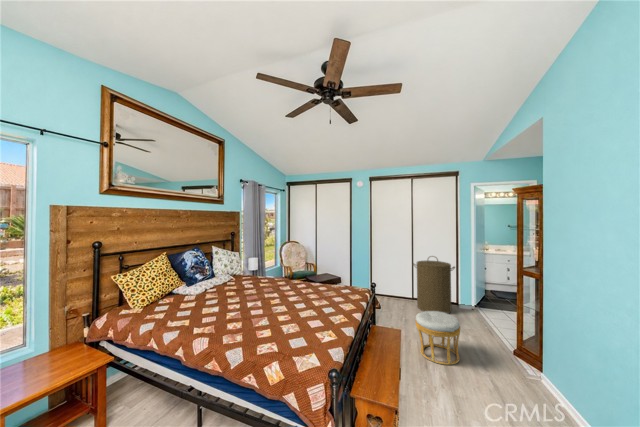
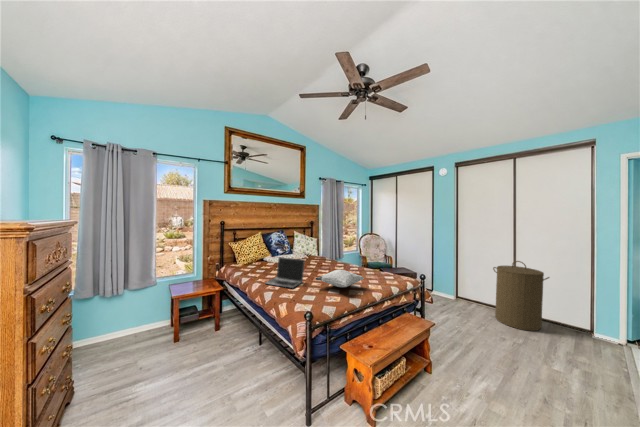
laptop: none [213,286,267,335] -> present [266,257,305,288]
pillow: none [290,291,343,315] -> present [316,270,364,287]
ottoman: present [415,311,460,365] -> none [452,313,501,369]

